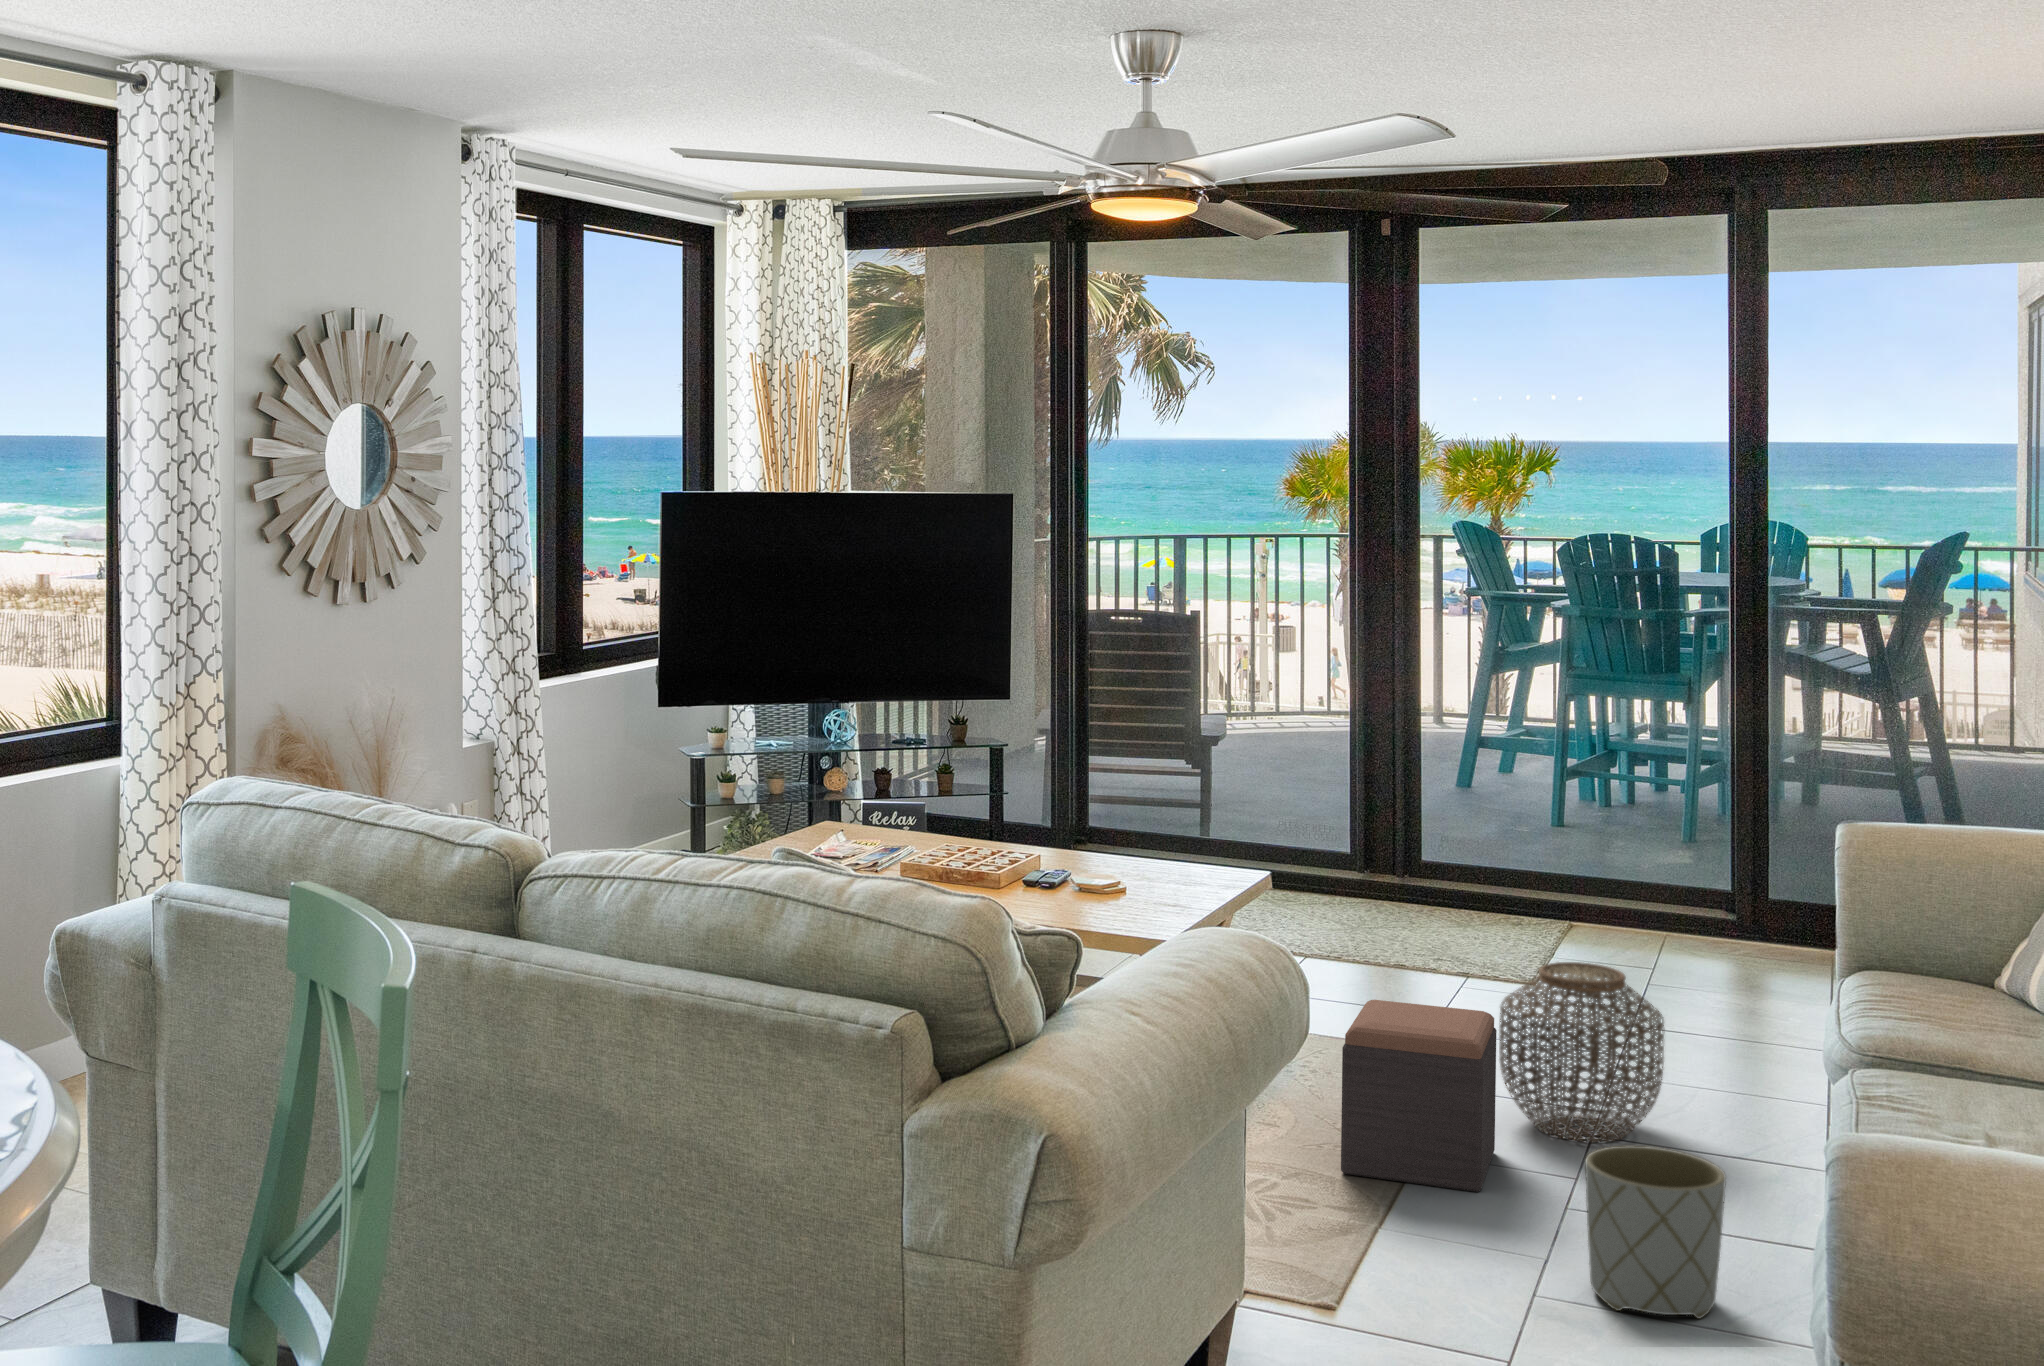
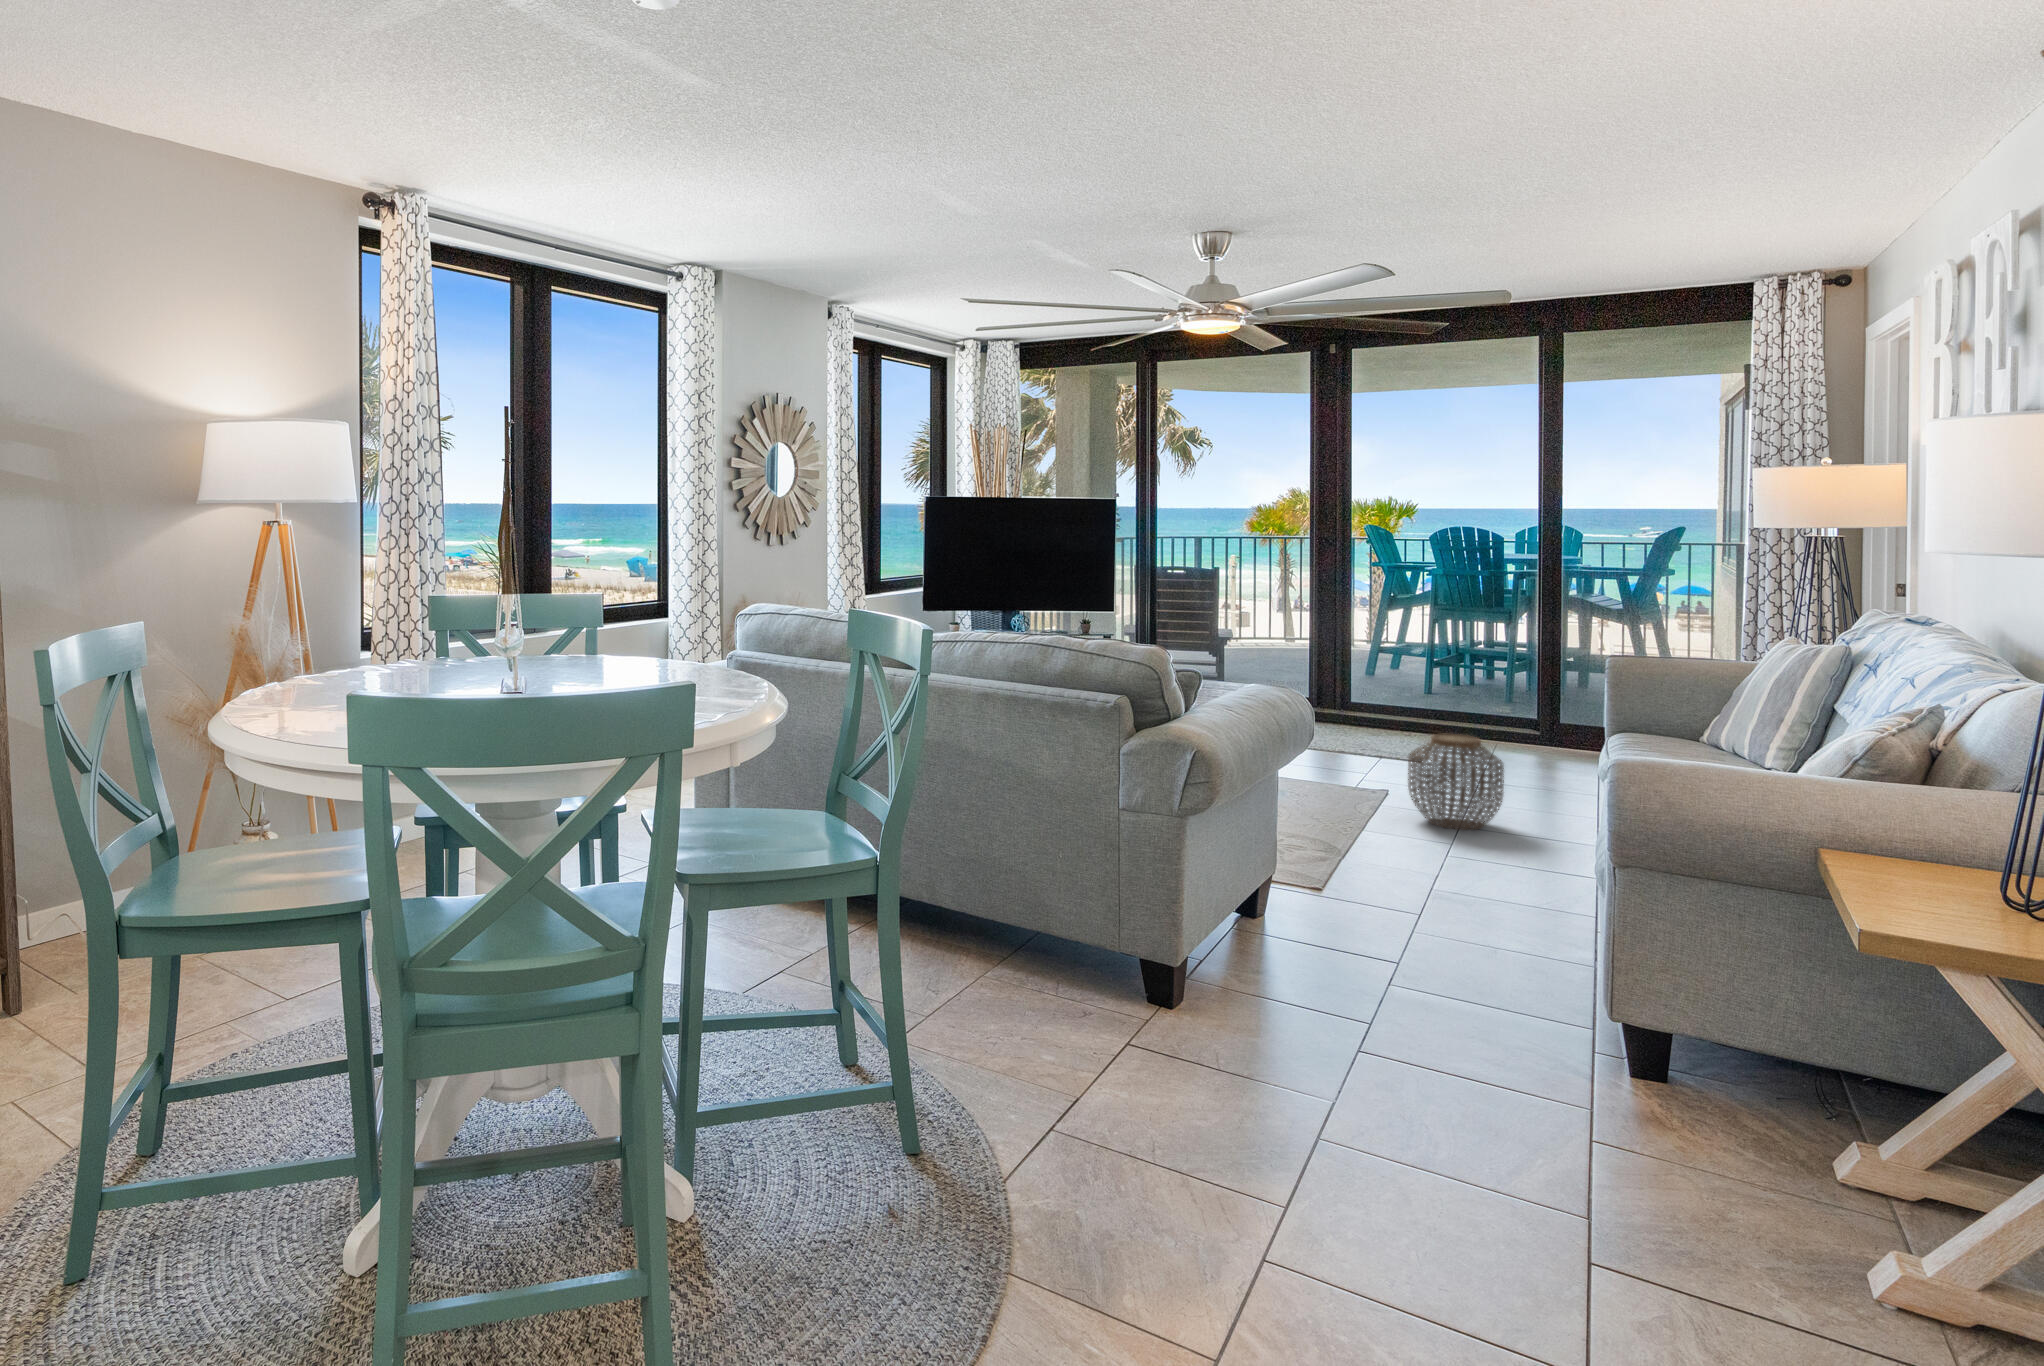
footstool: present [1341,1000,1497,1192] -> none [1321,749,1408,849]
planter: present [1585,1146,1726,1319] -> none [1465,816,1545,905]

